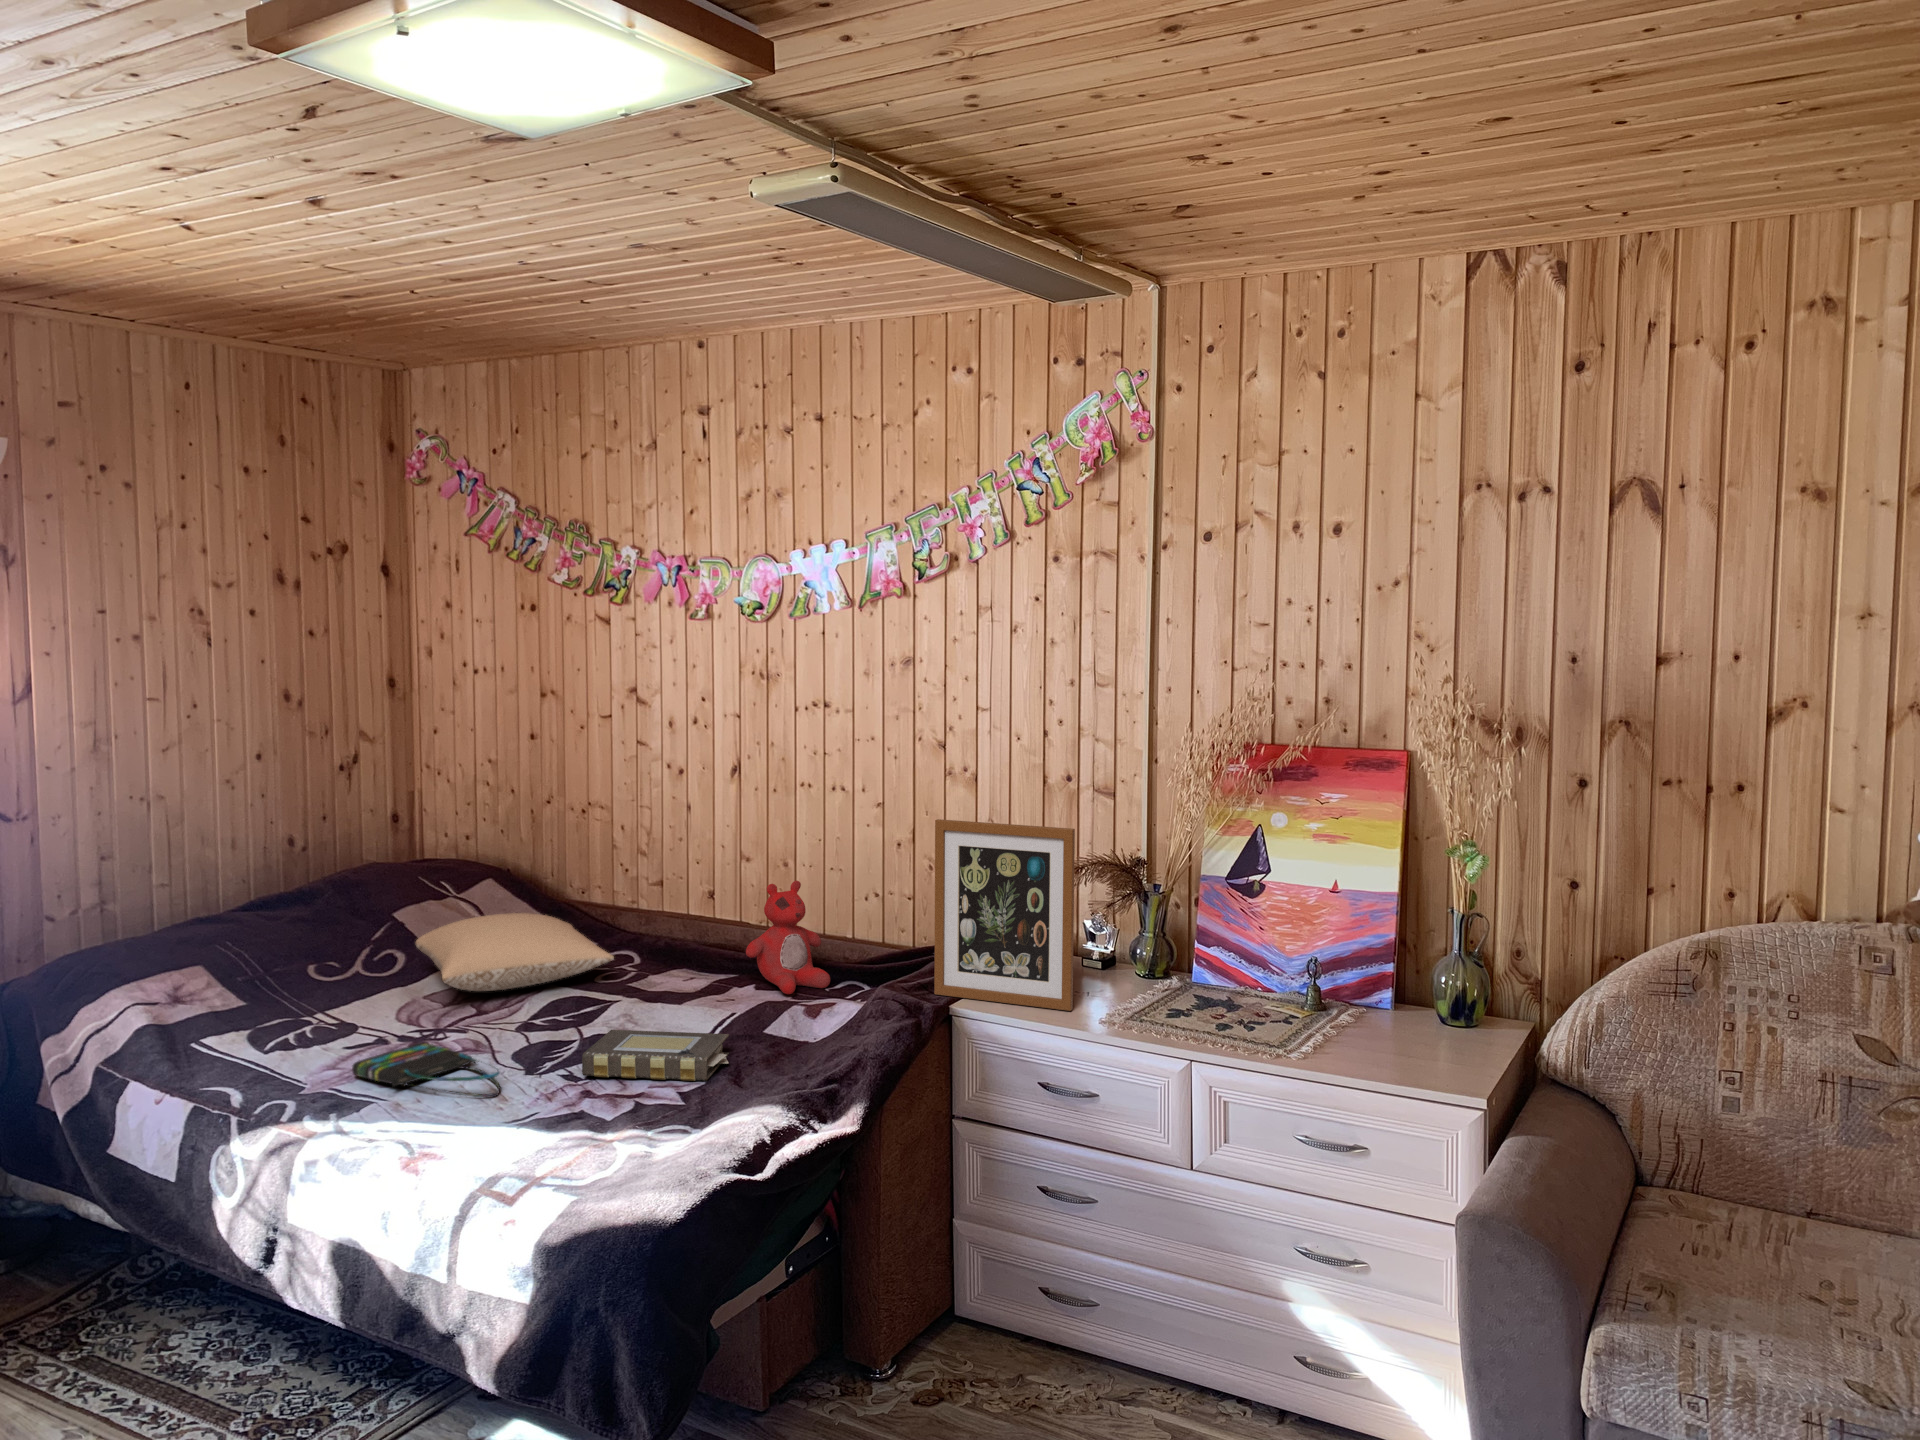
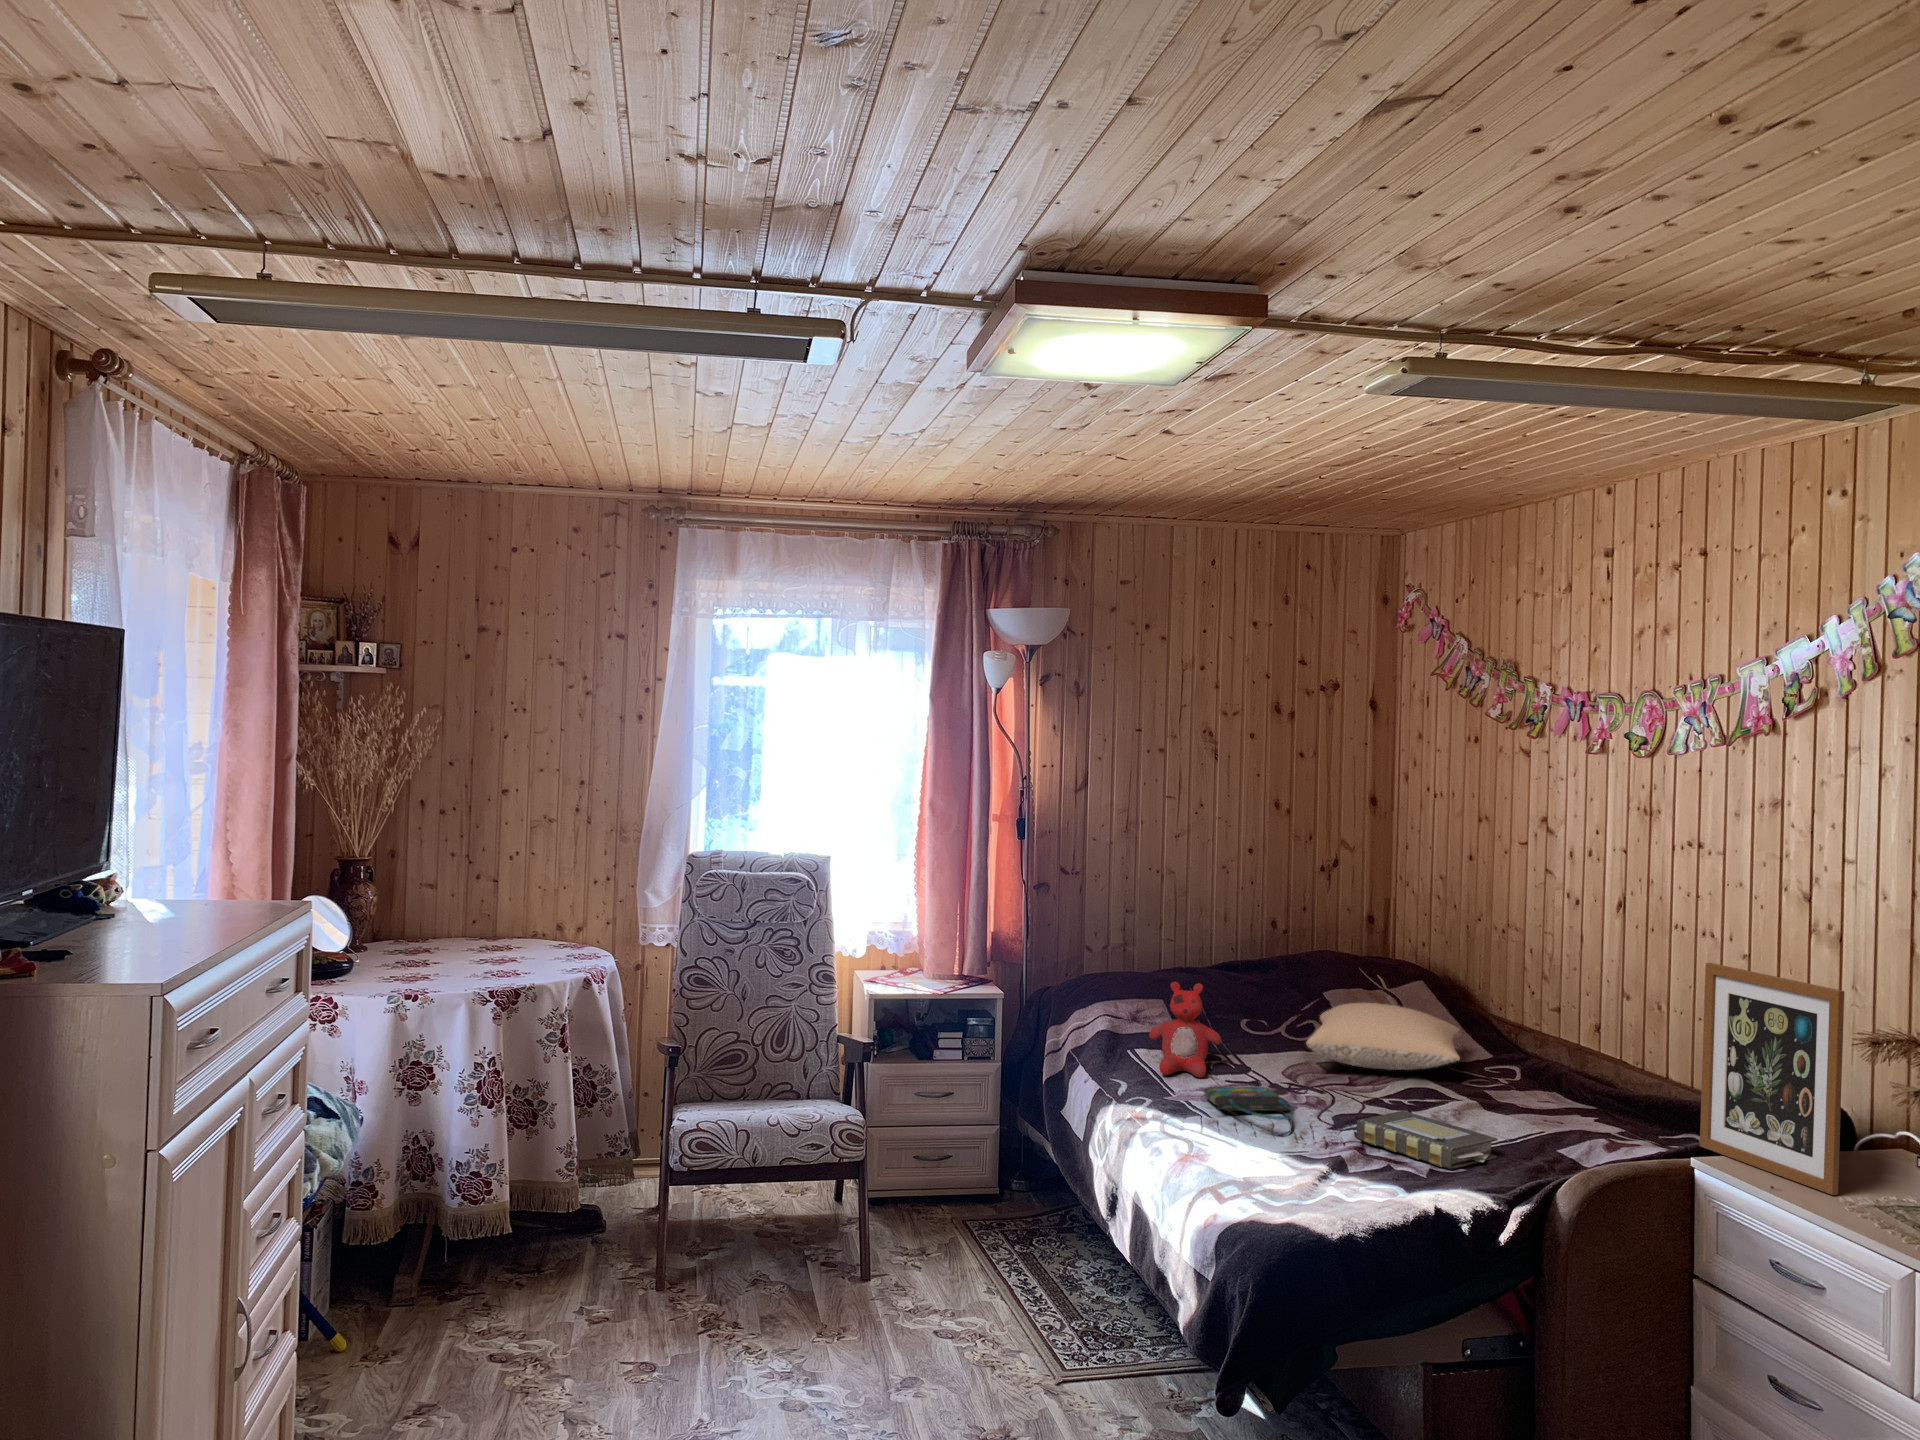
stuffed bear: present [746,881,830,994] -> present [1149,982,1222,1078]

